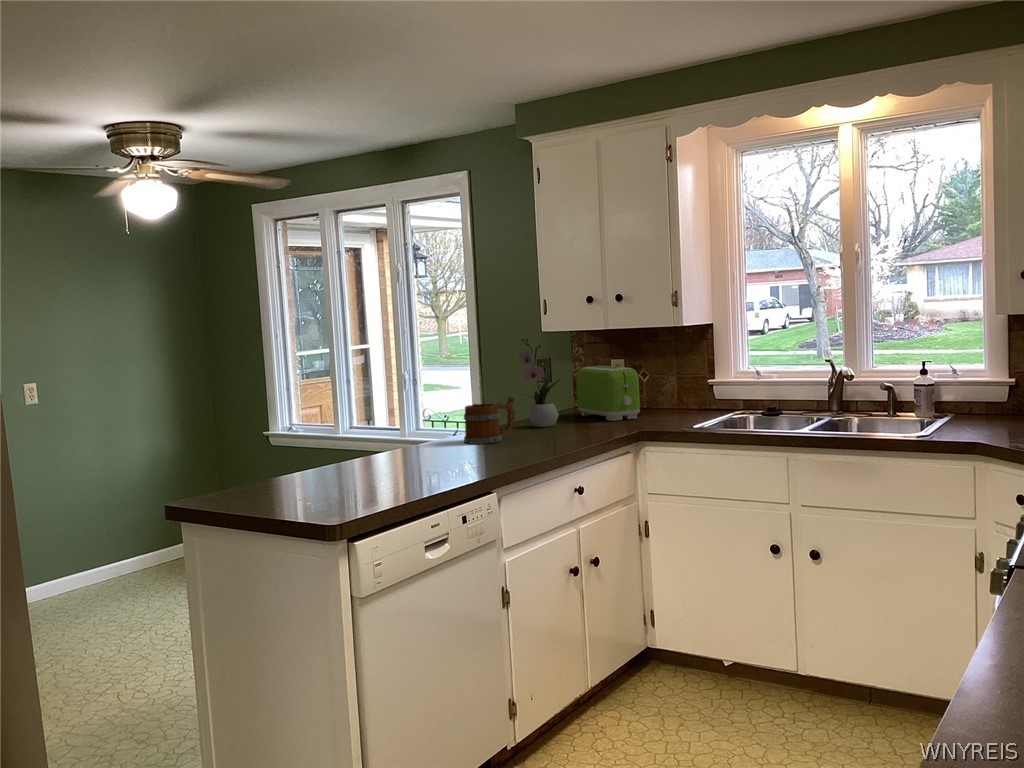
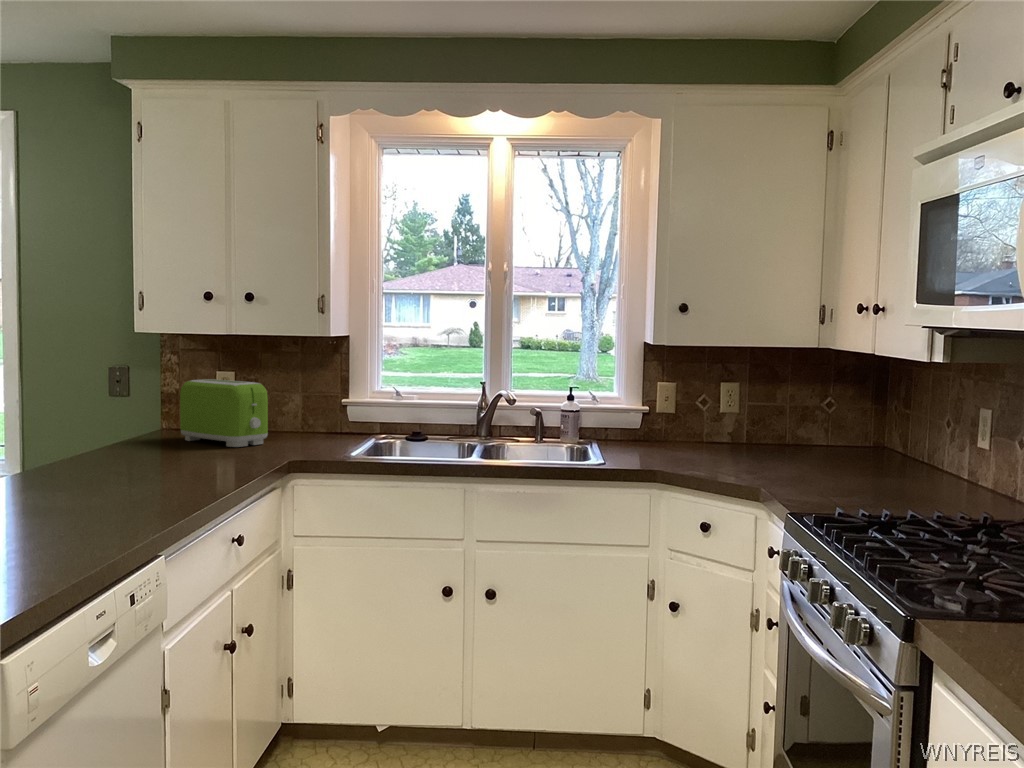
flower arrangement: present [519,338,561,427] -> none [118,338,175,456]
mug: present [464,396,515,444] -> none [50,415,127,480]

